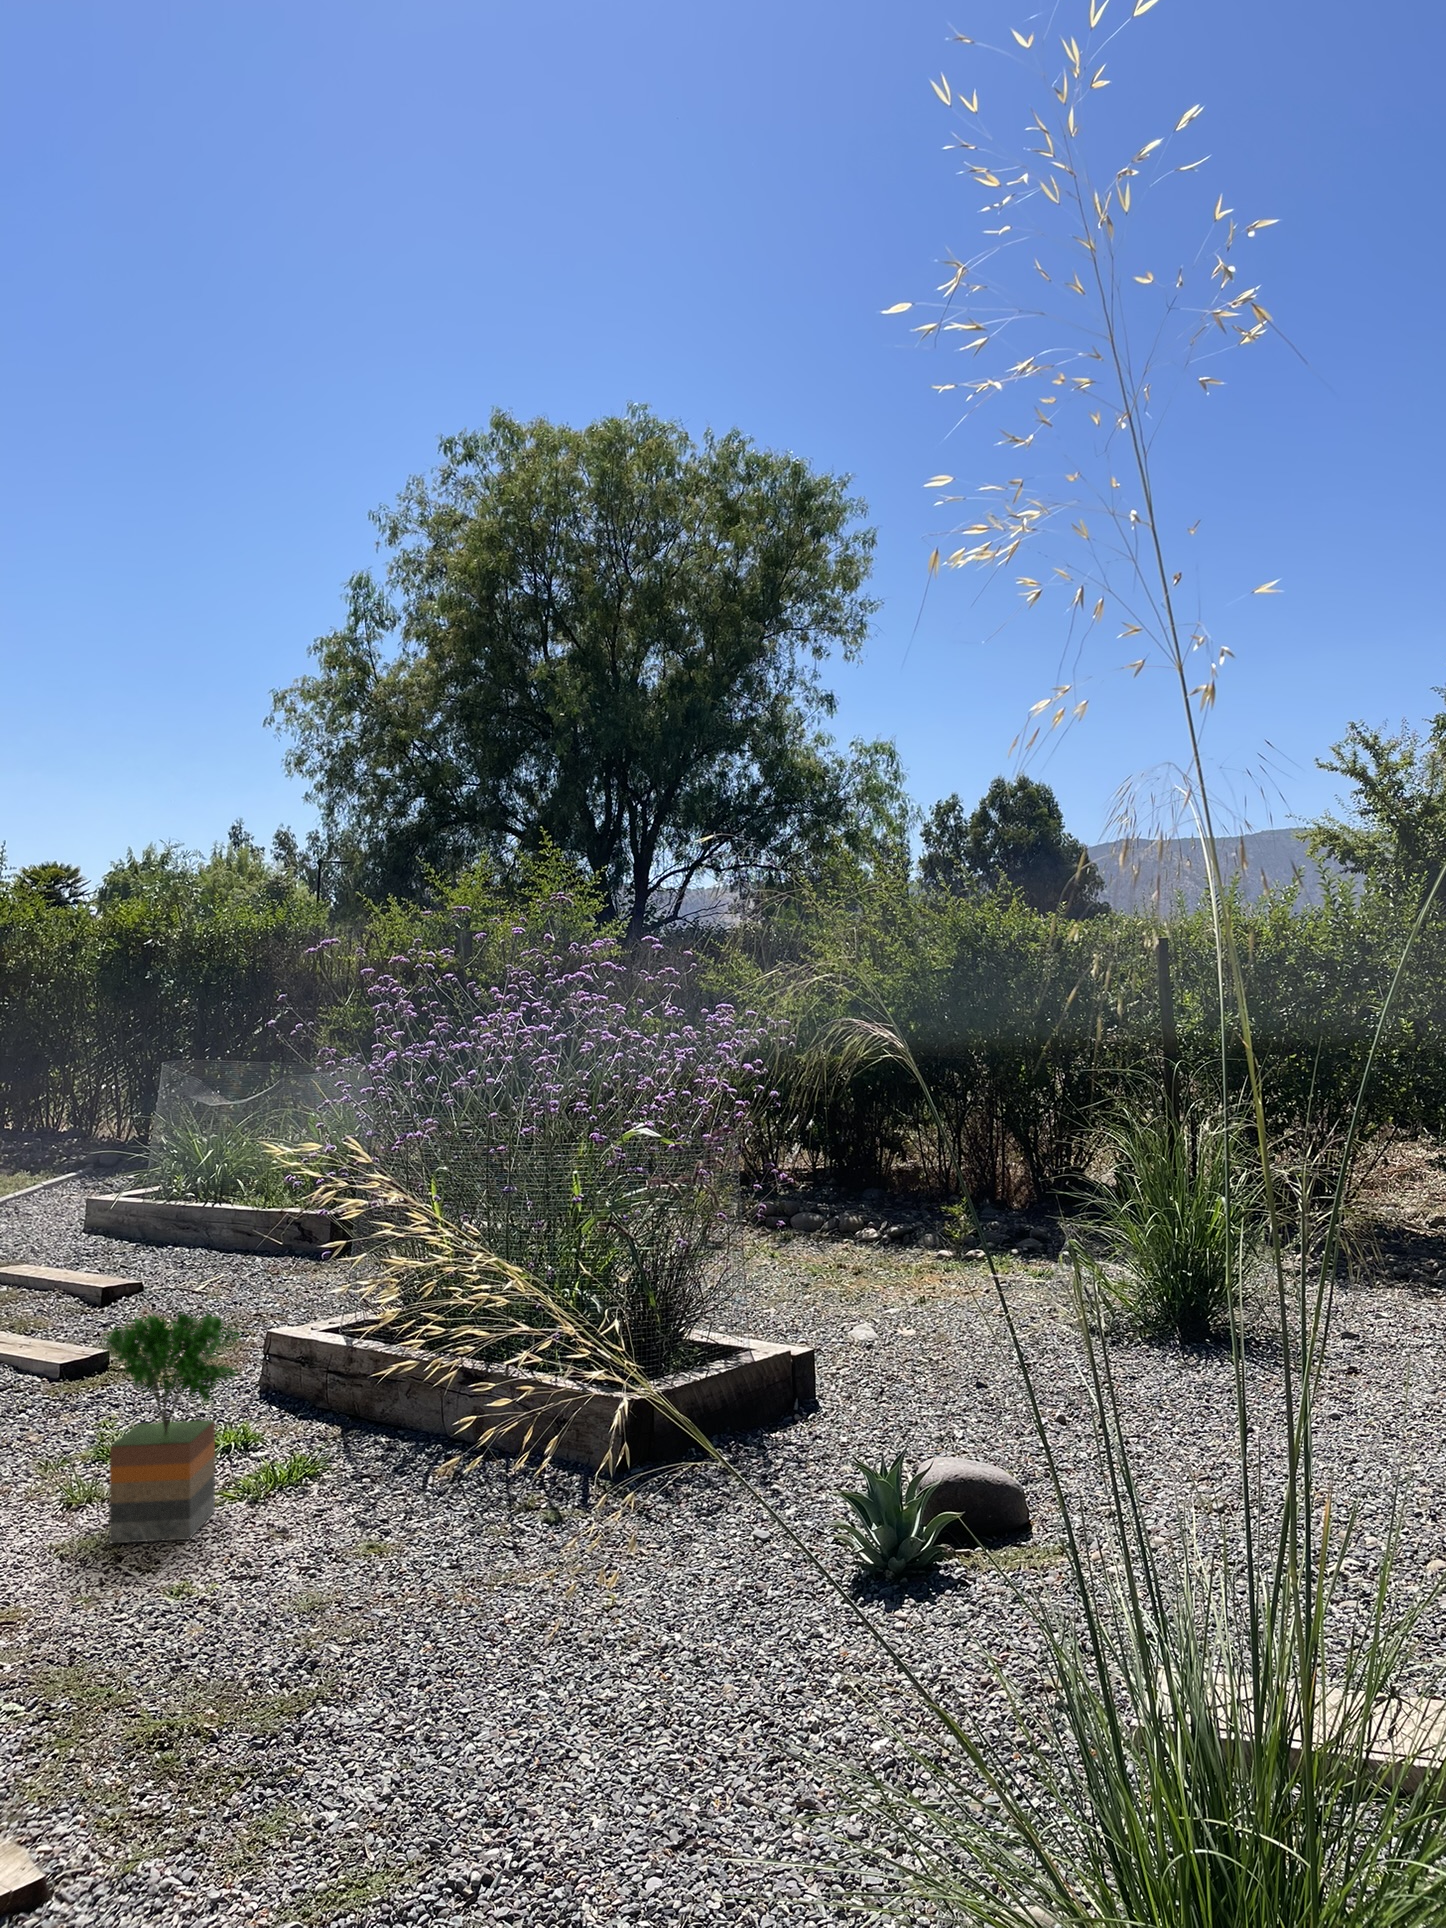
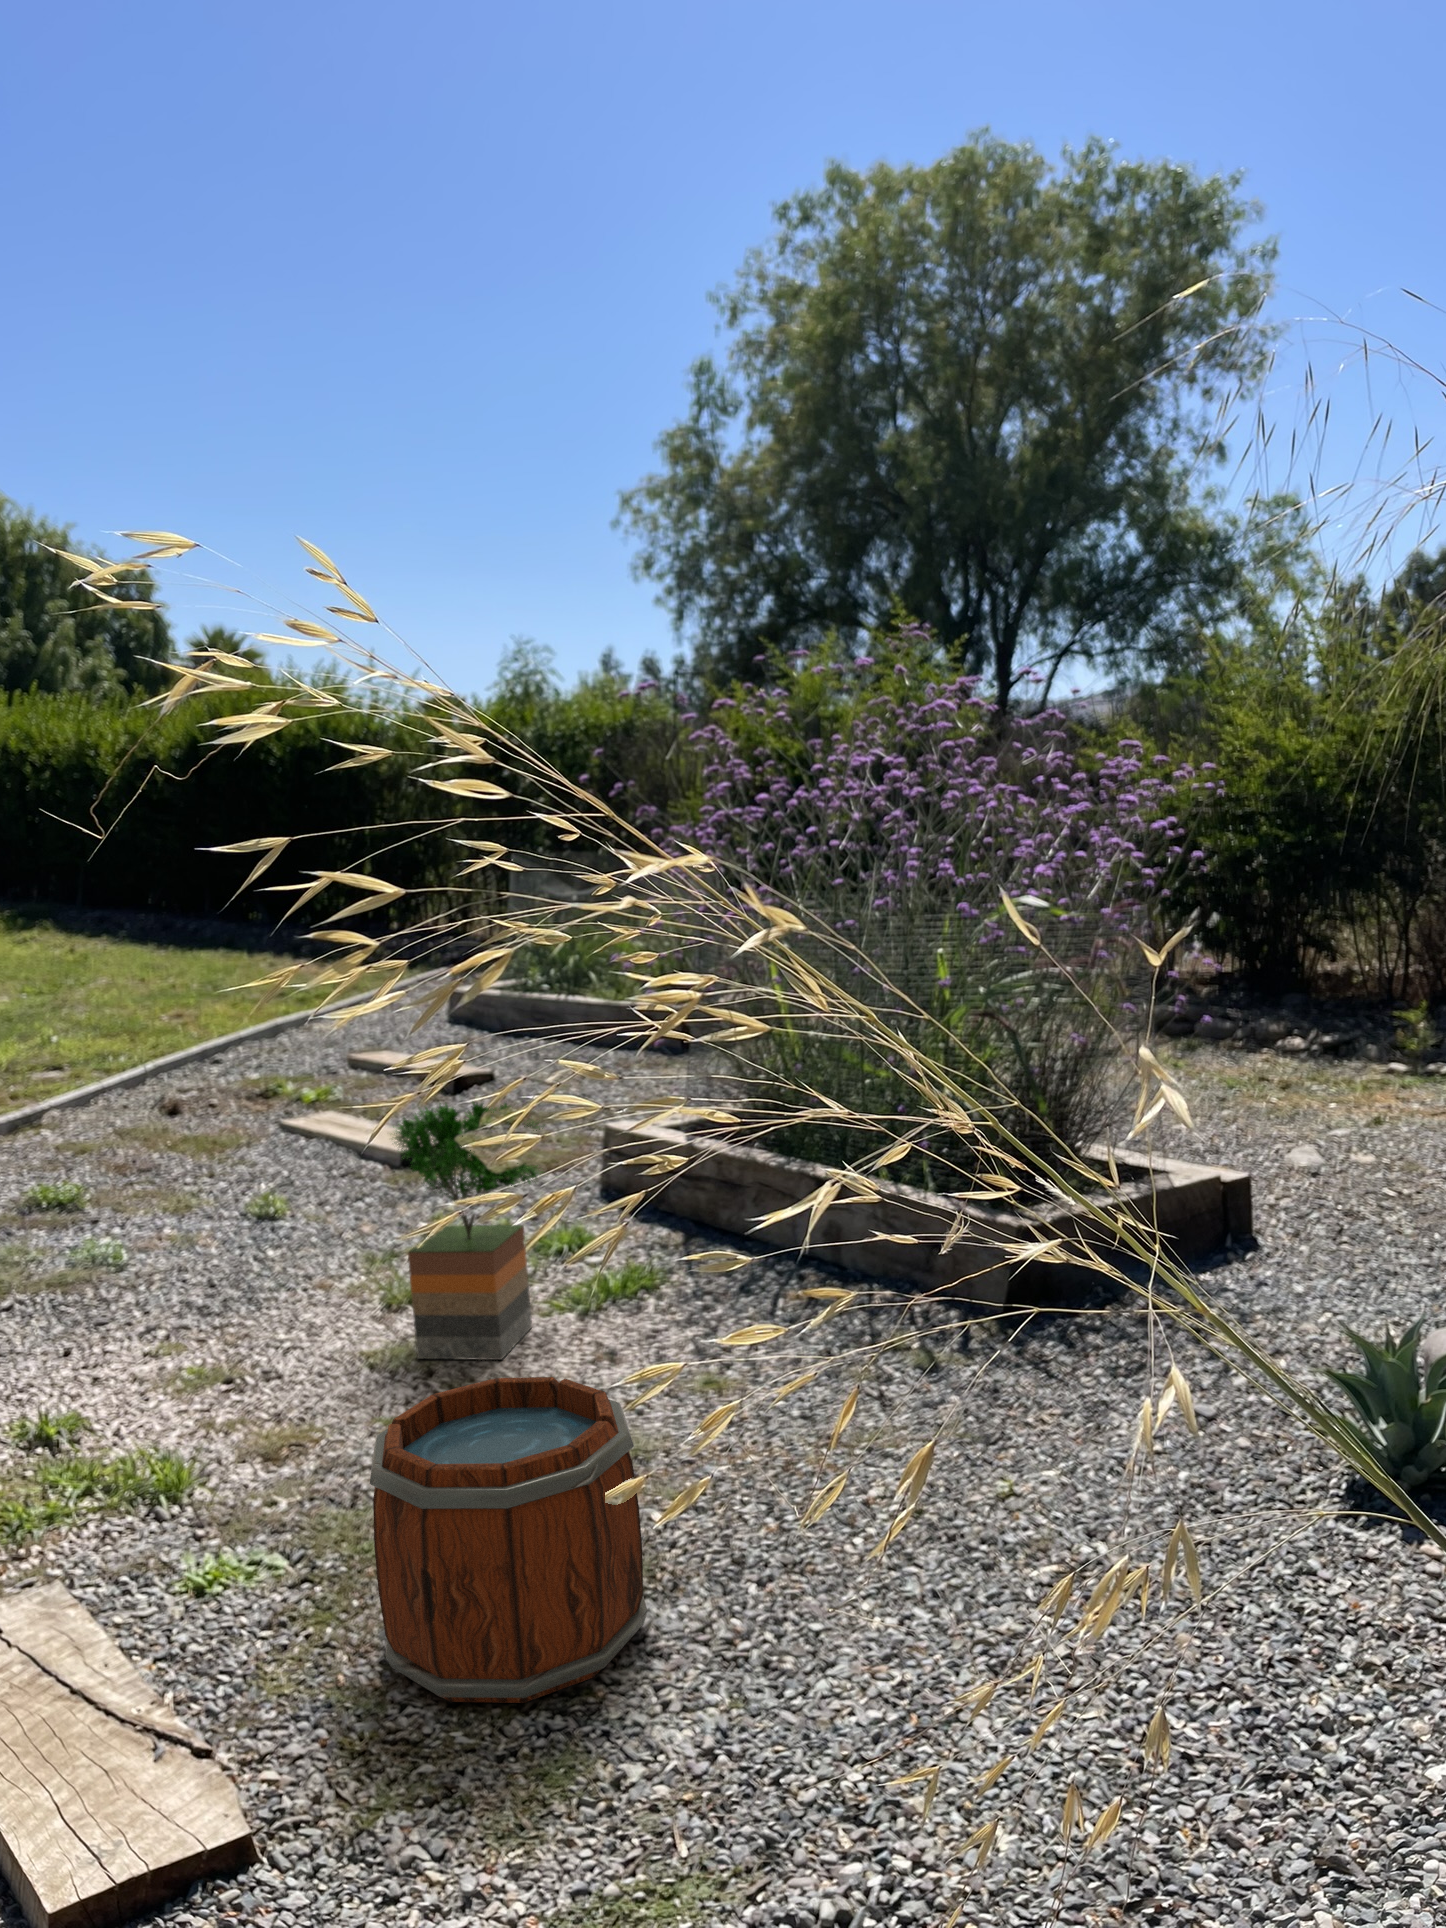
bucket: none [119,1530,337,1791] -> present [370,1377,647,1703]

